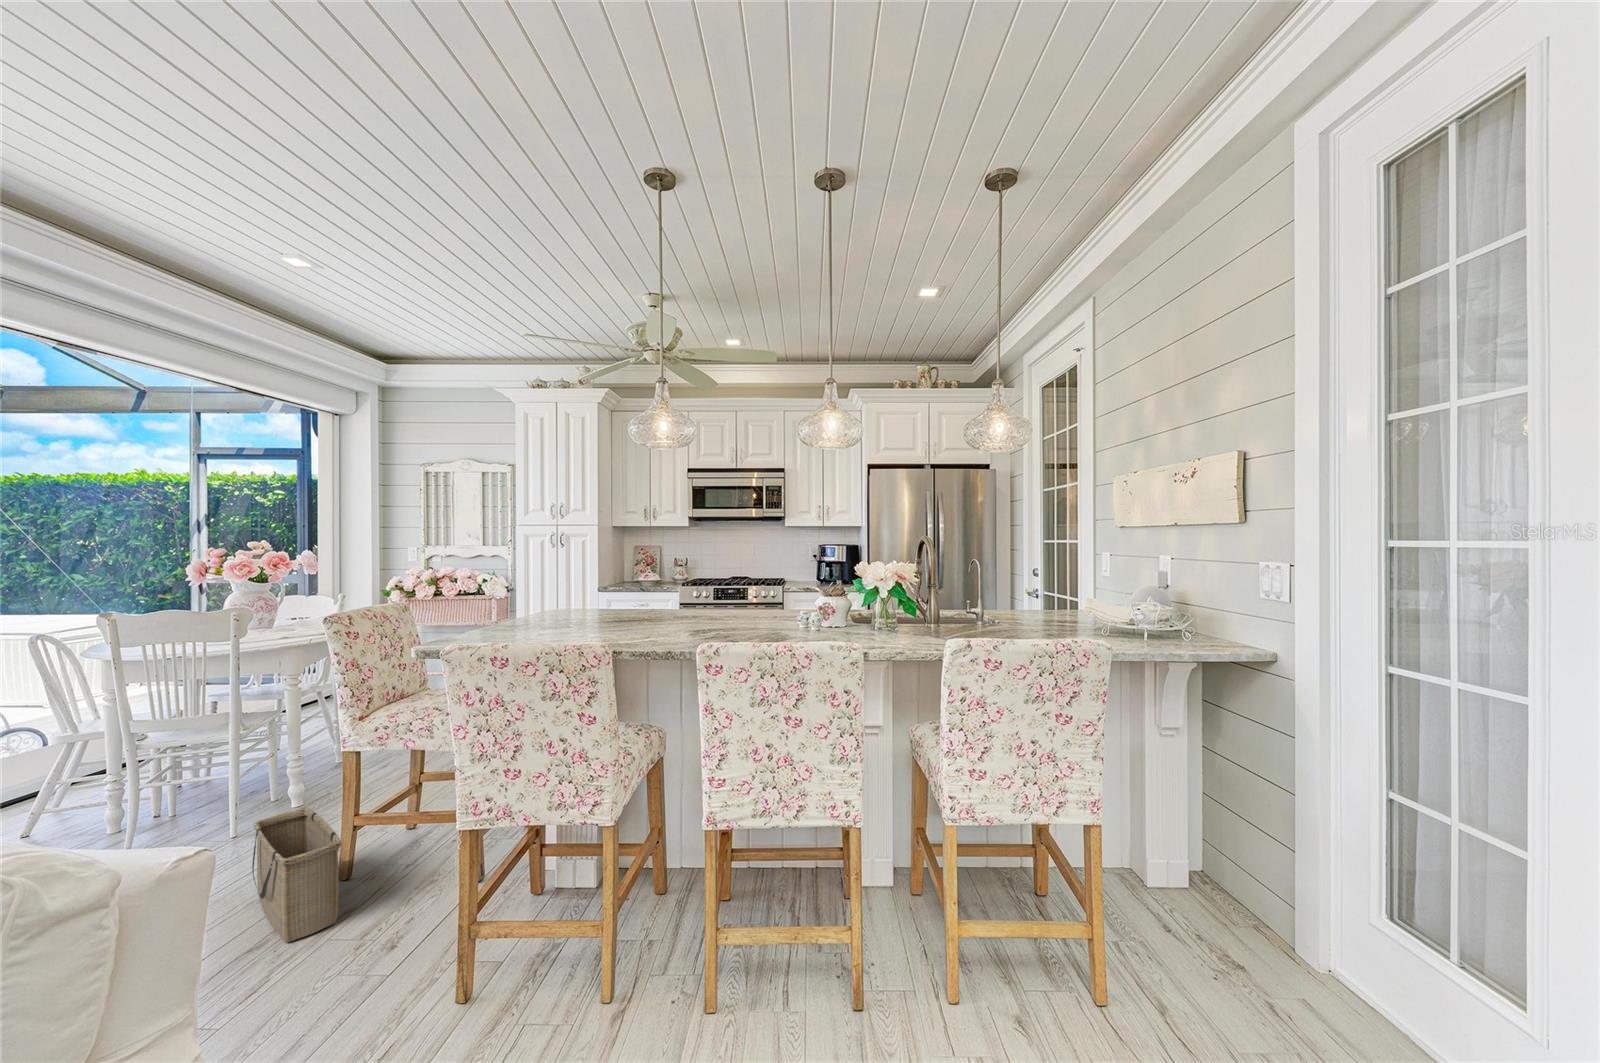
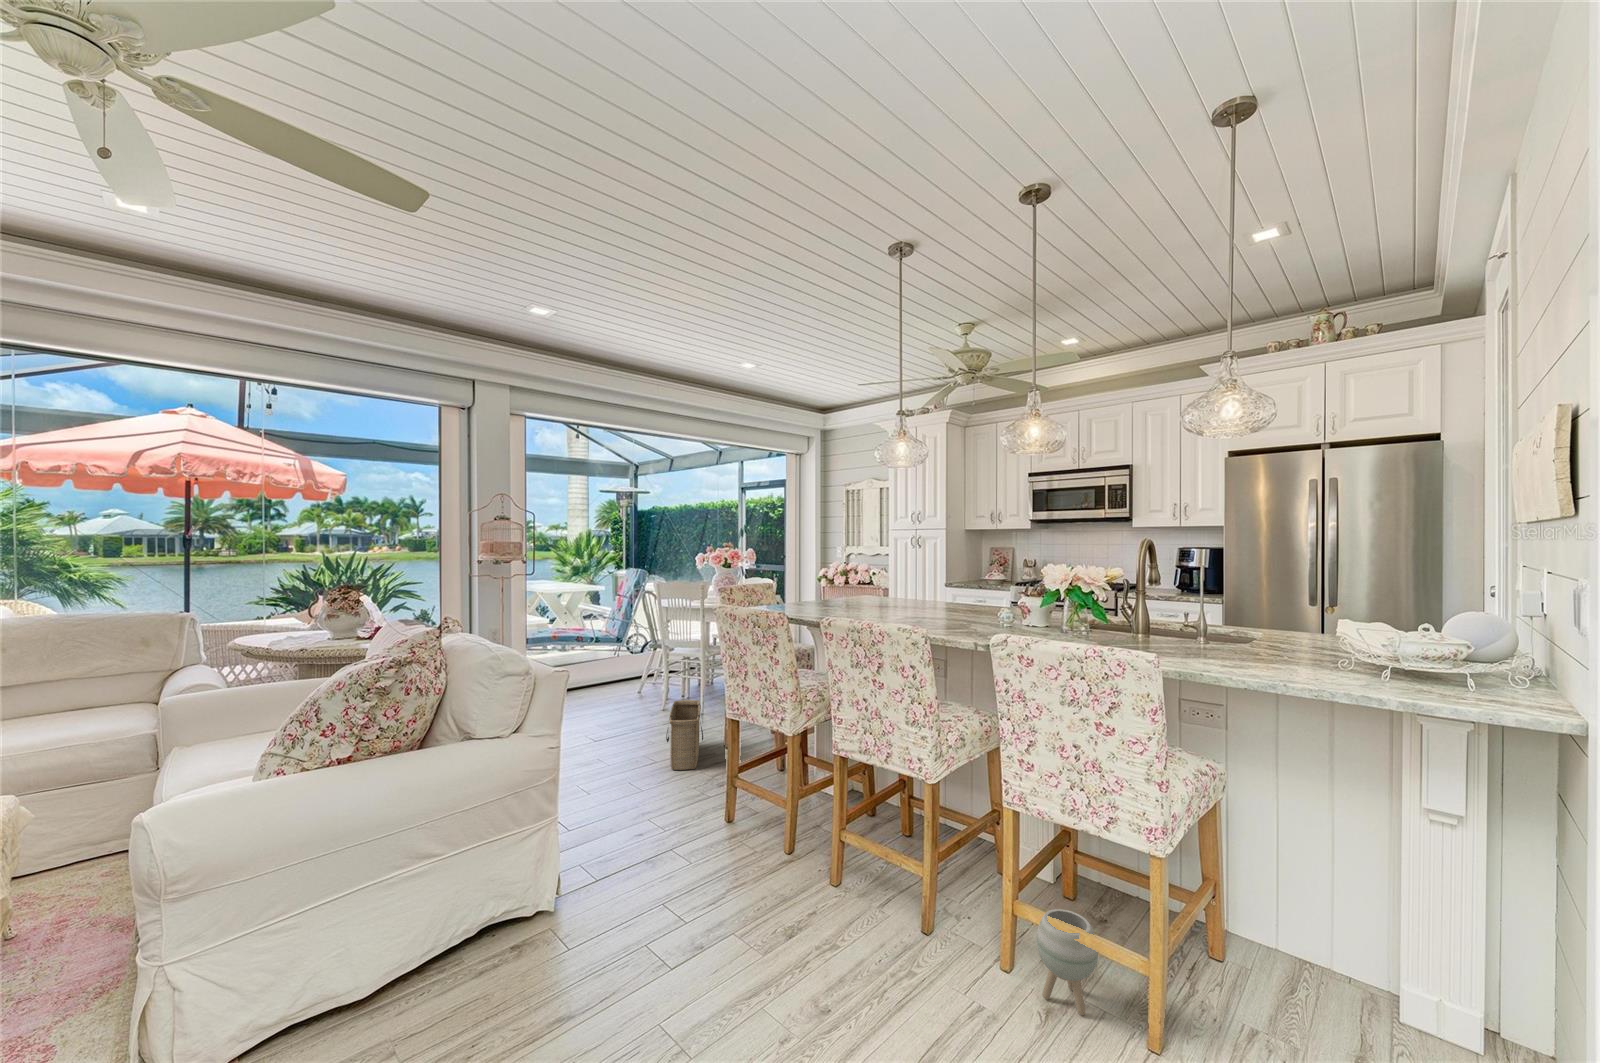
planter: none [987,909,1047,1012] -> present [1037,909,1098,1015]

